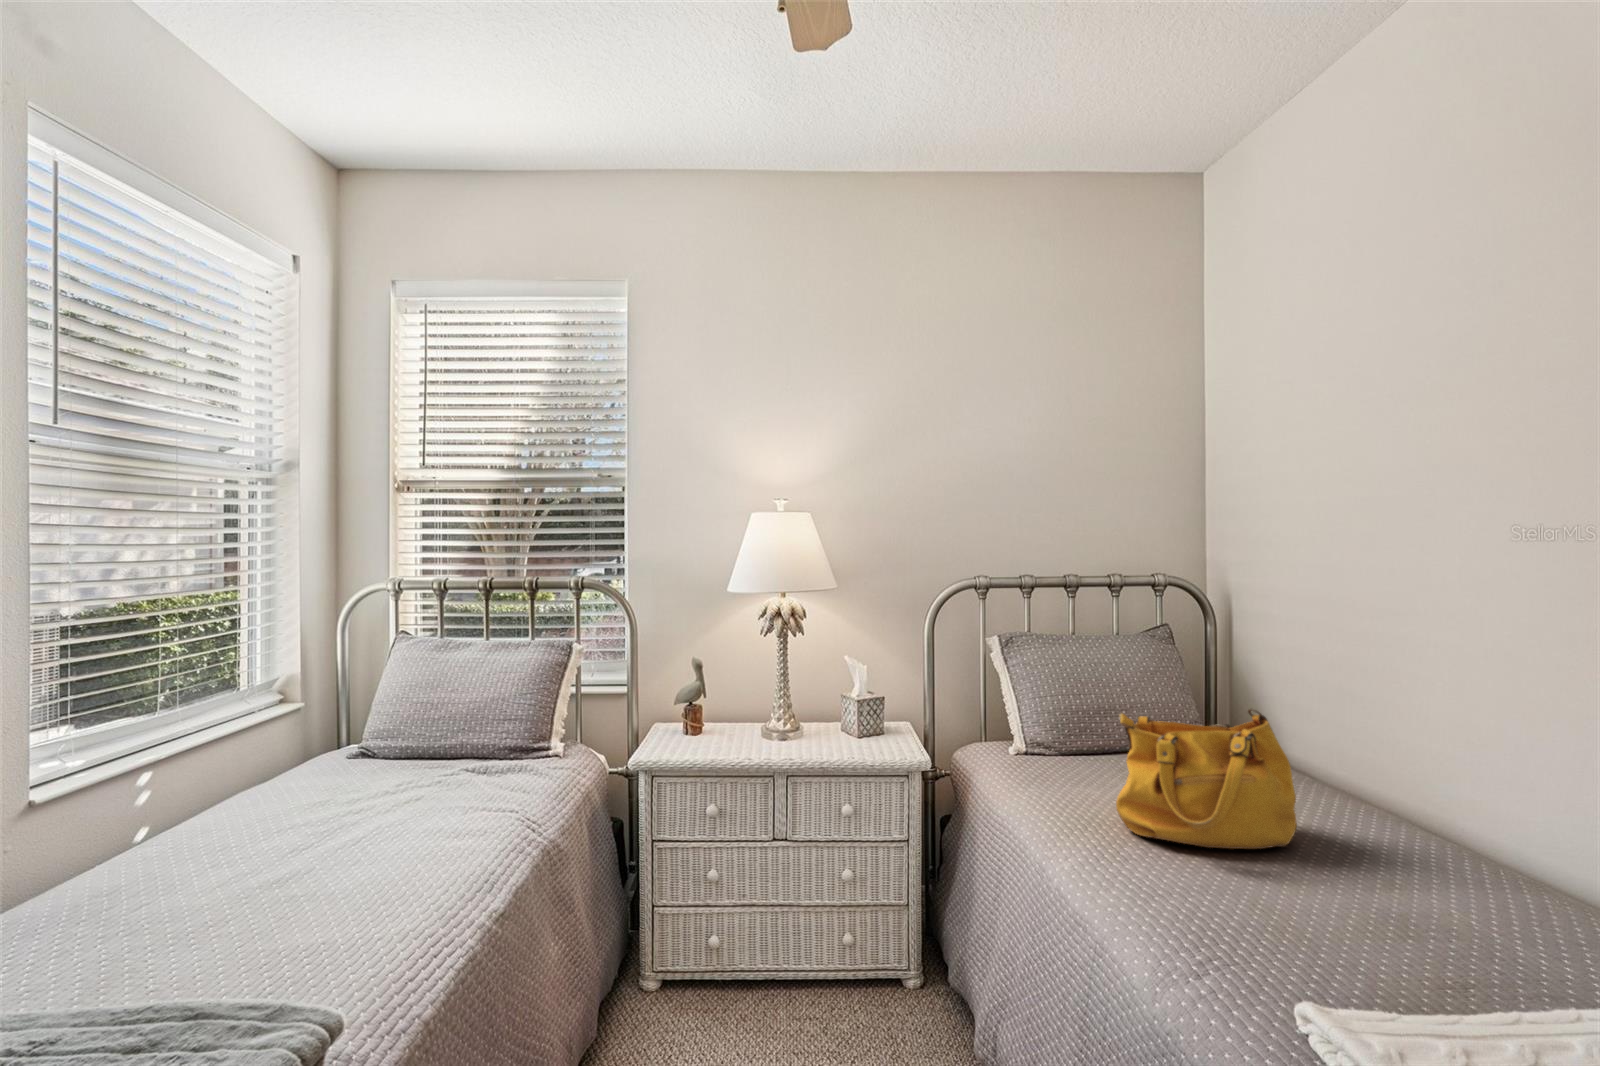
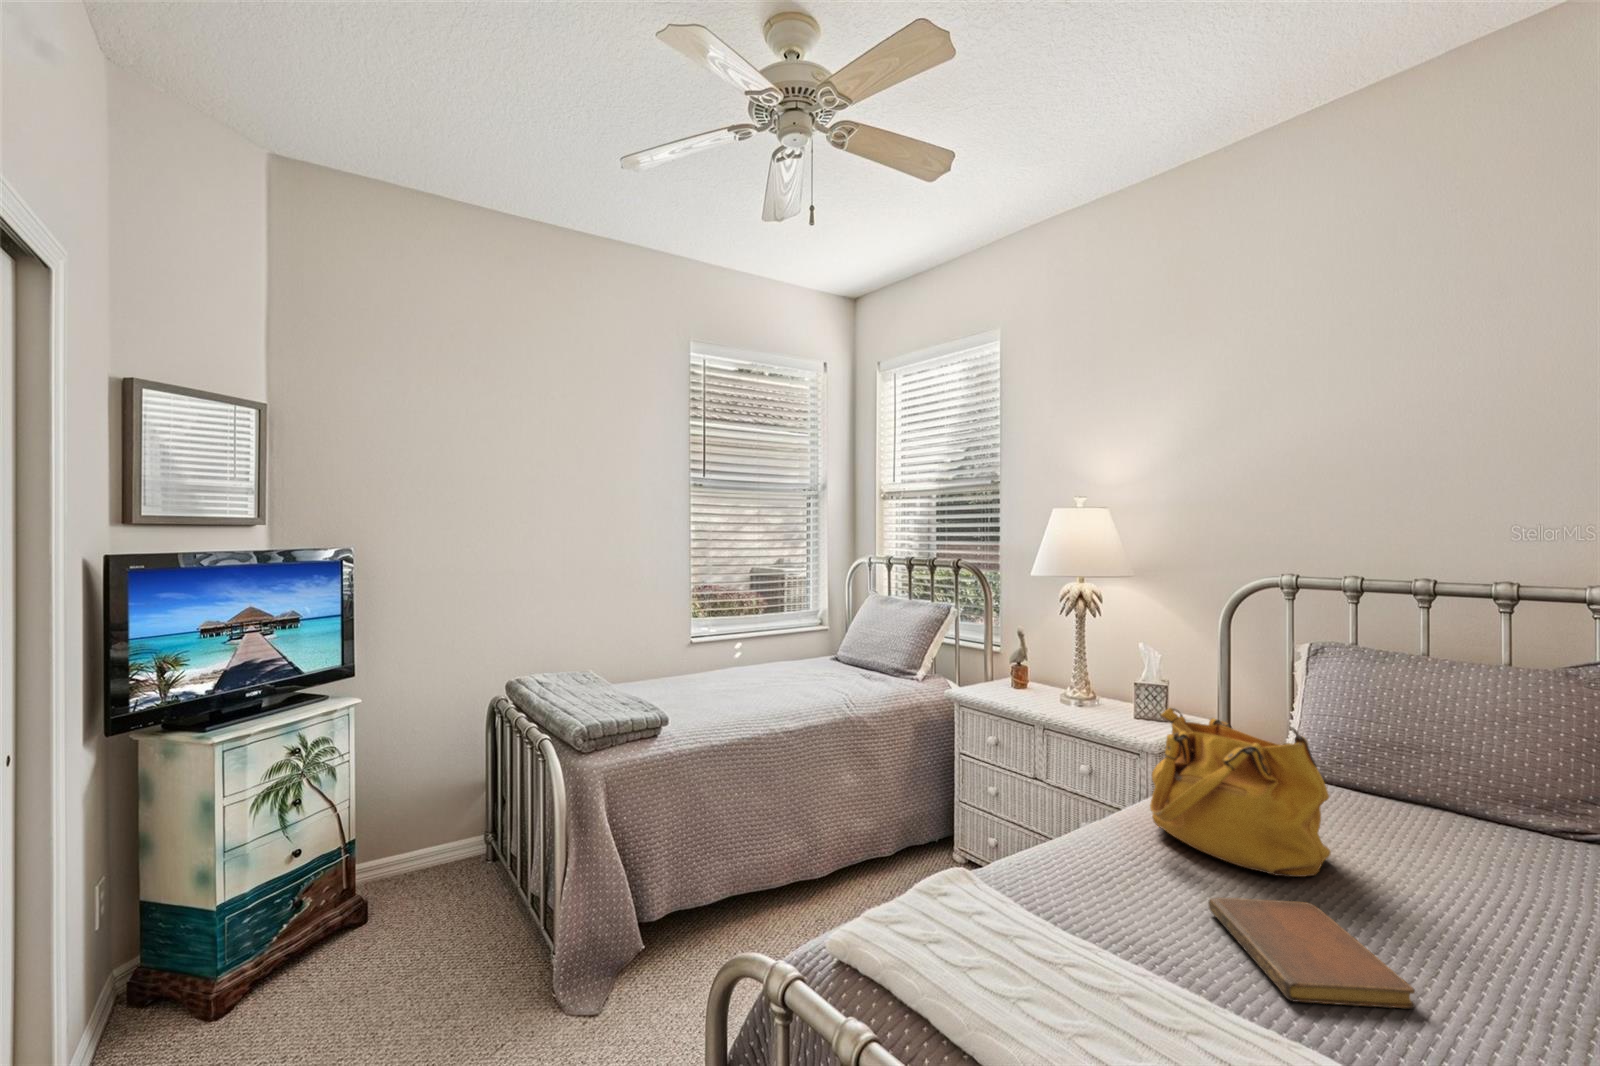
notebook: none [1348,858,1538,942] -> present [1208,898,1415,1008]

